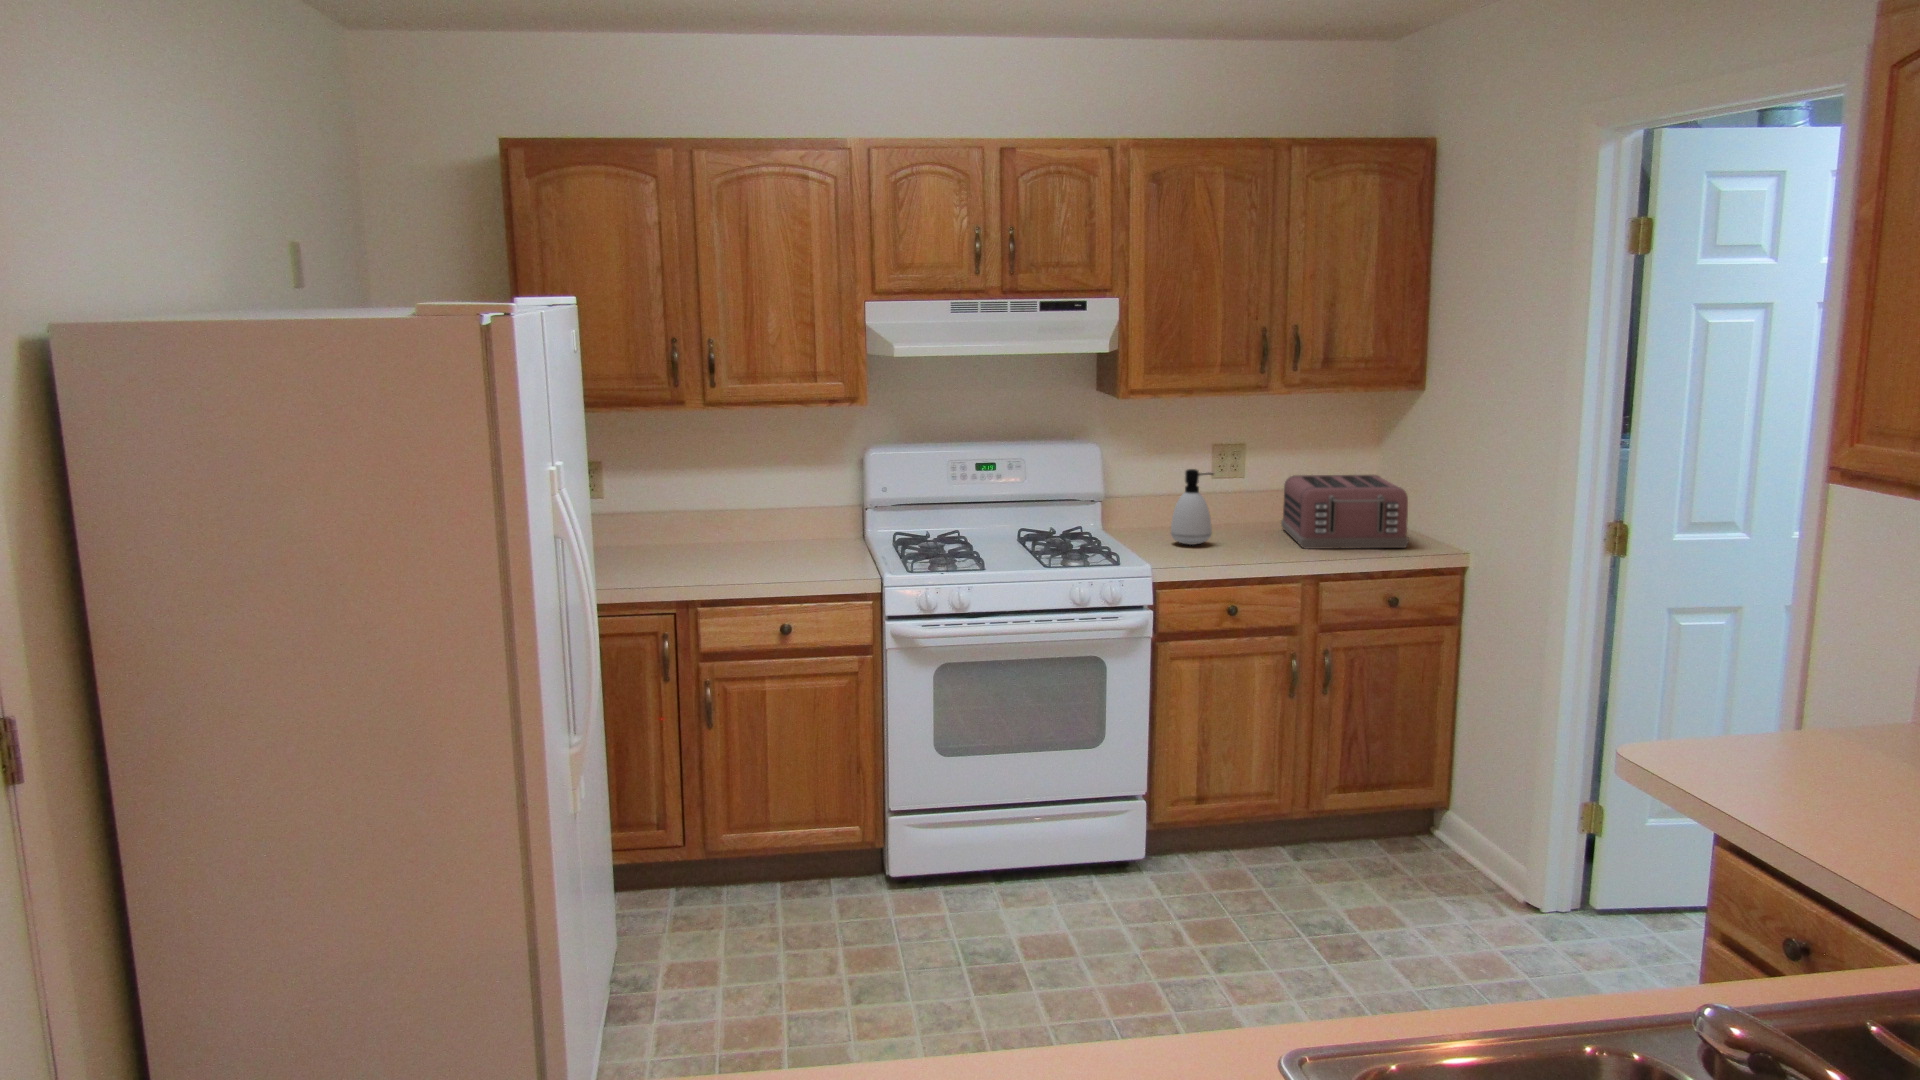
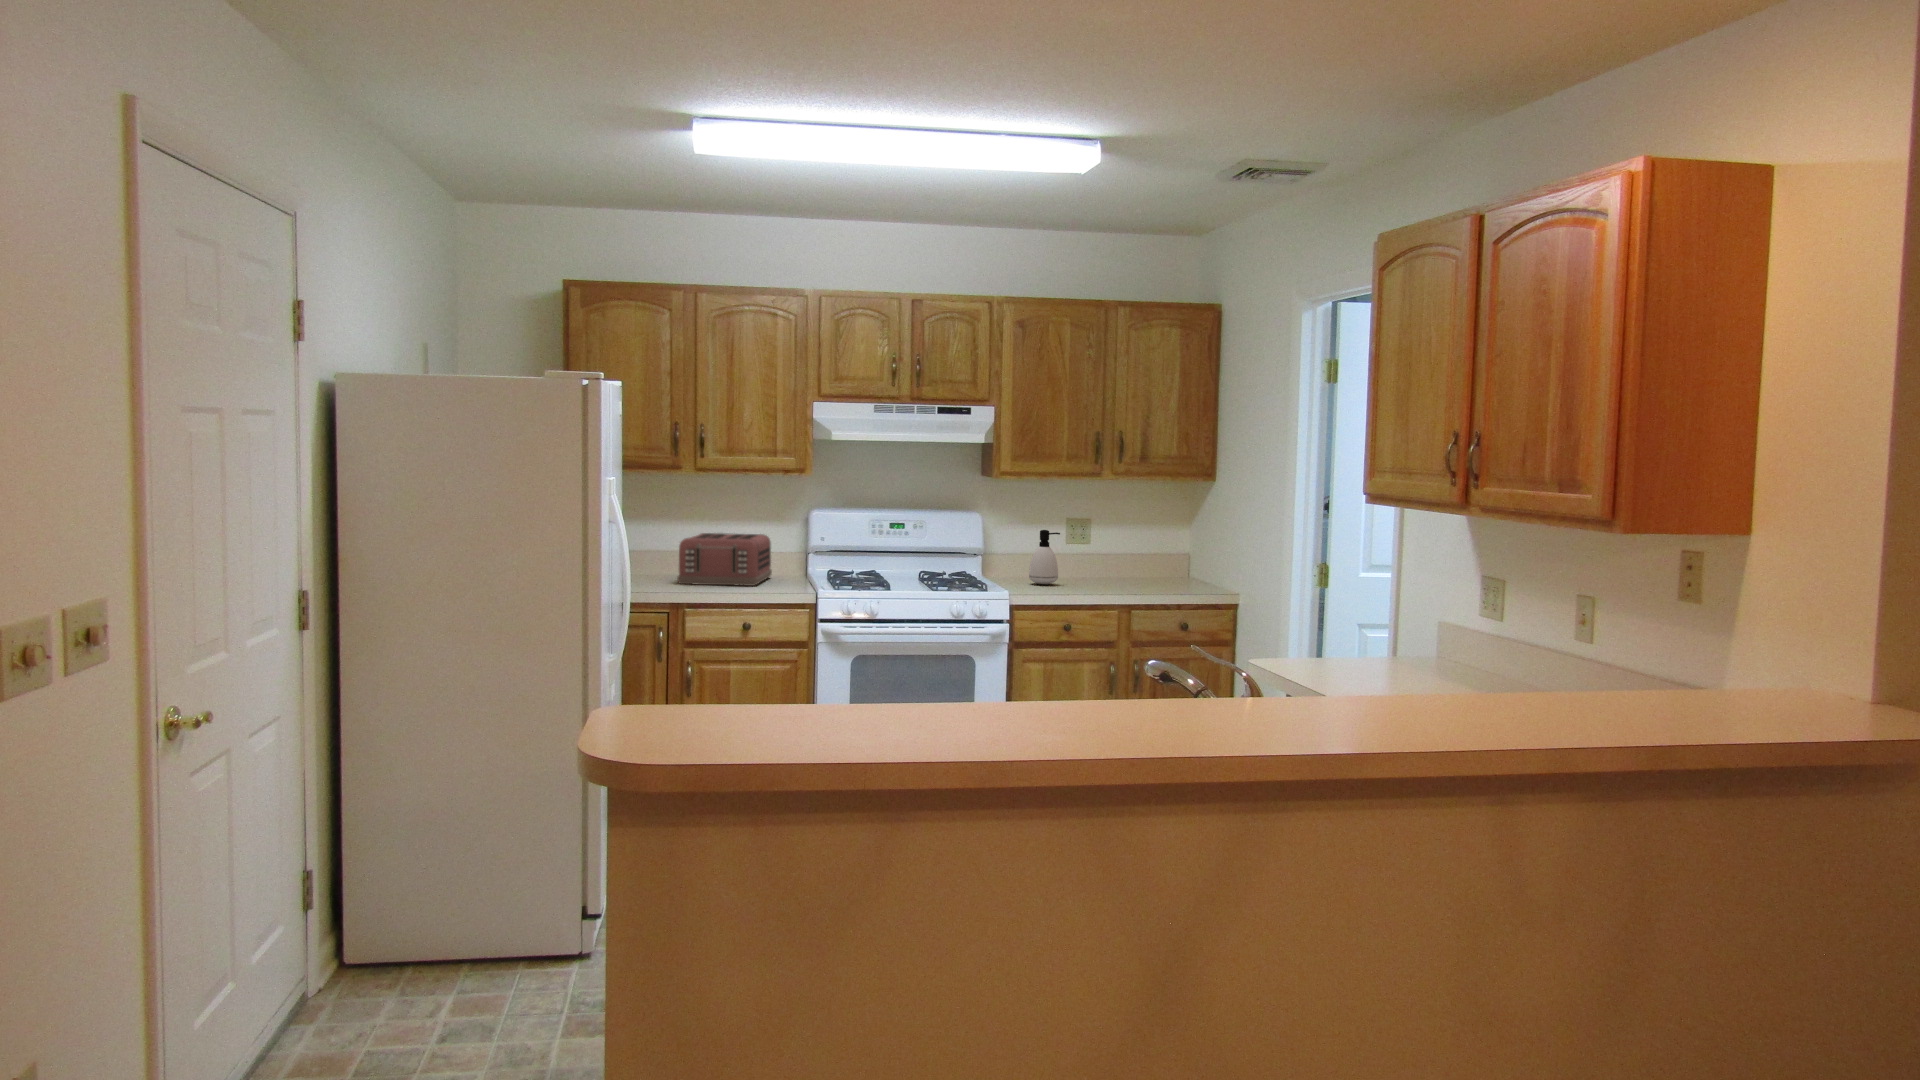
toaster: present [1281,475,1409,549] -> present [677,533,772,586]

